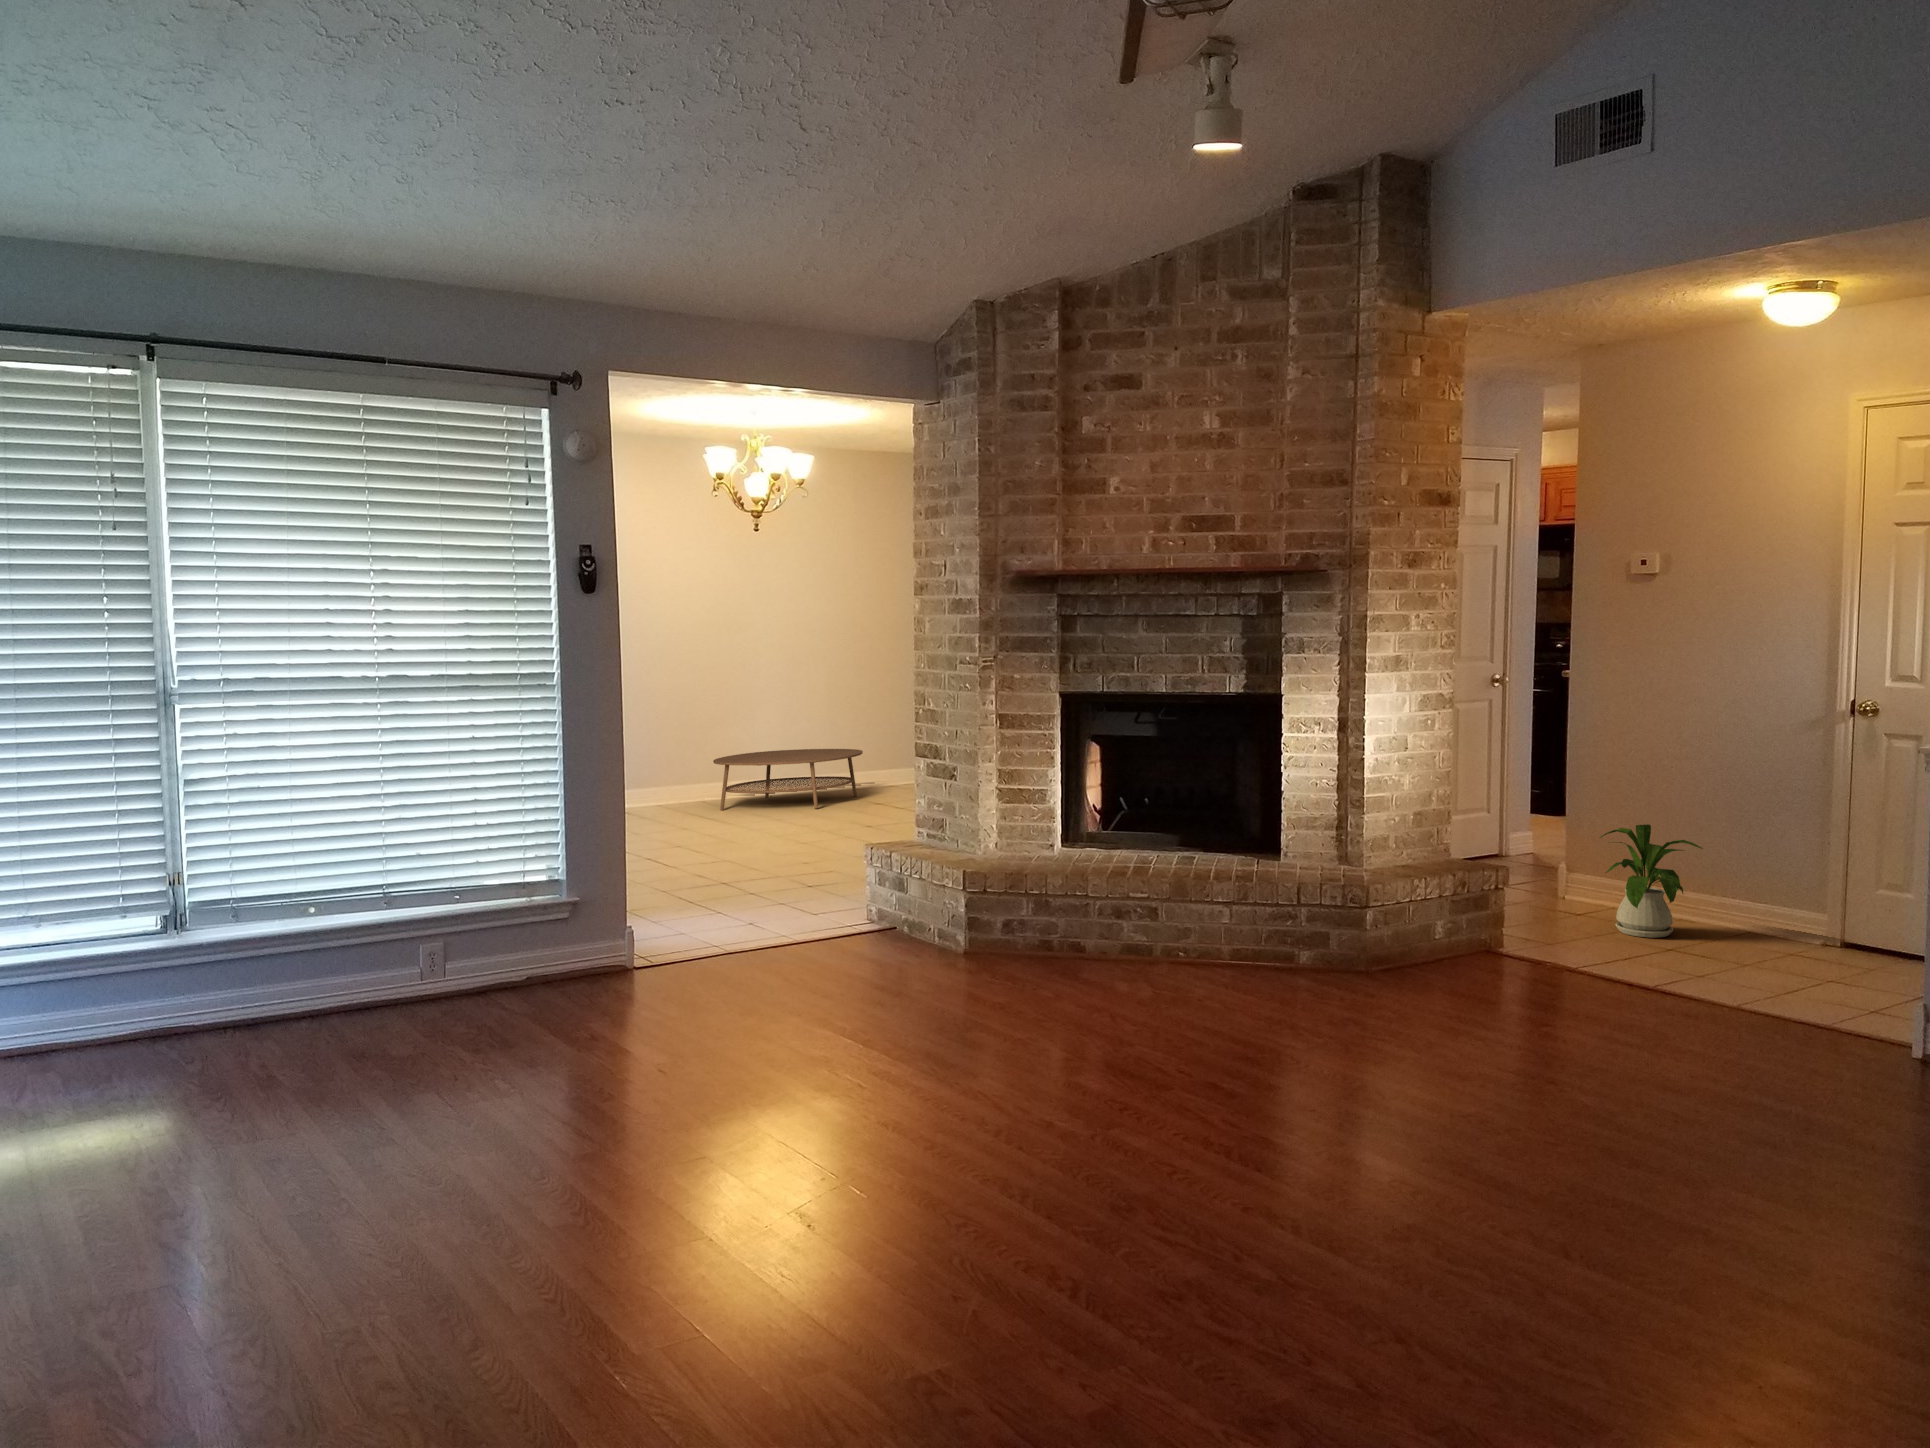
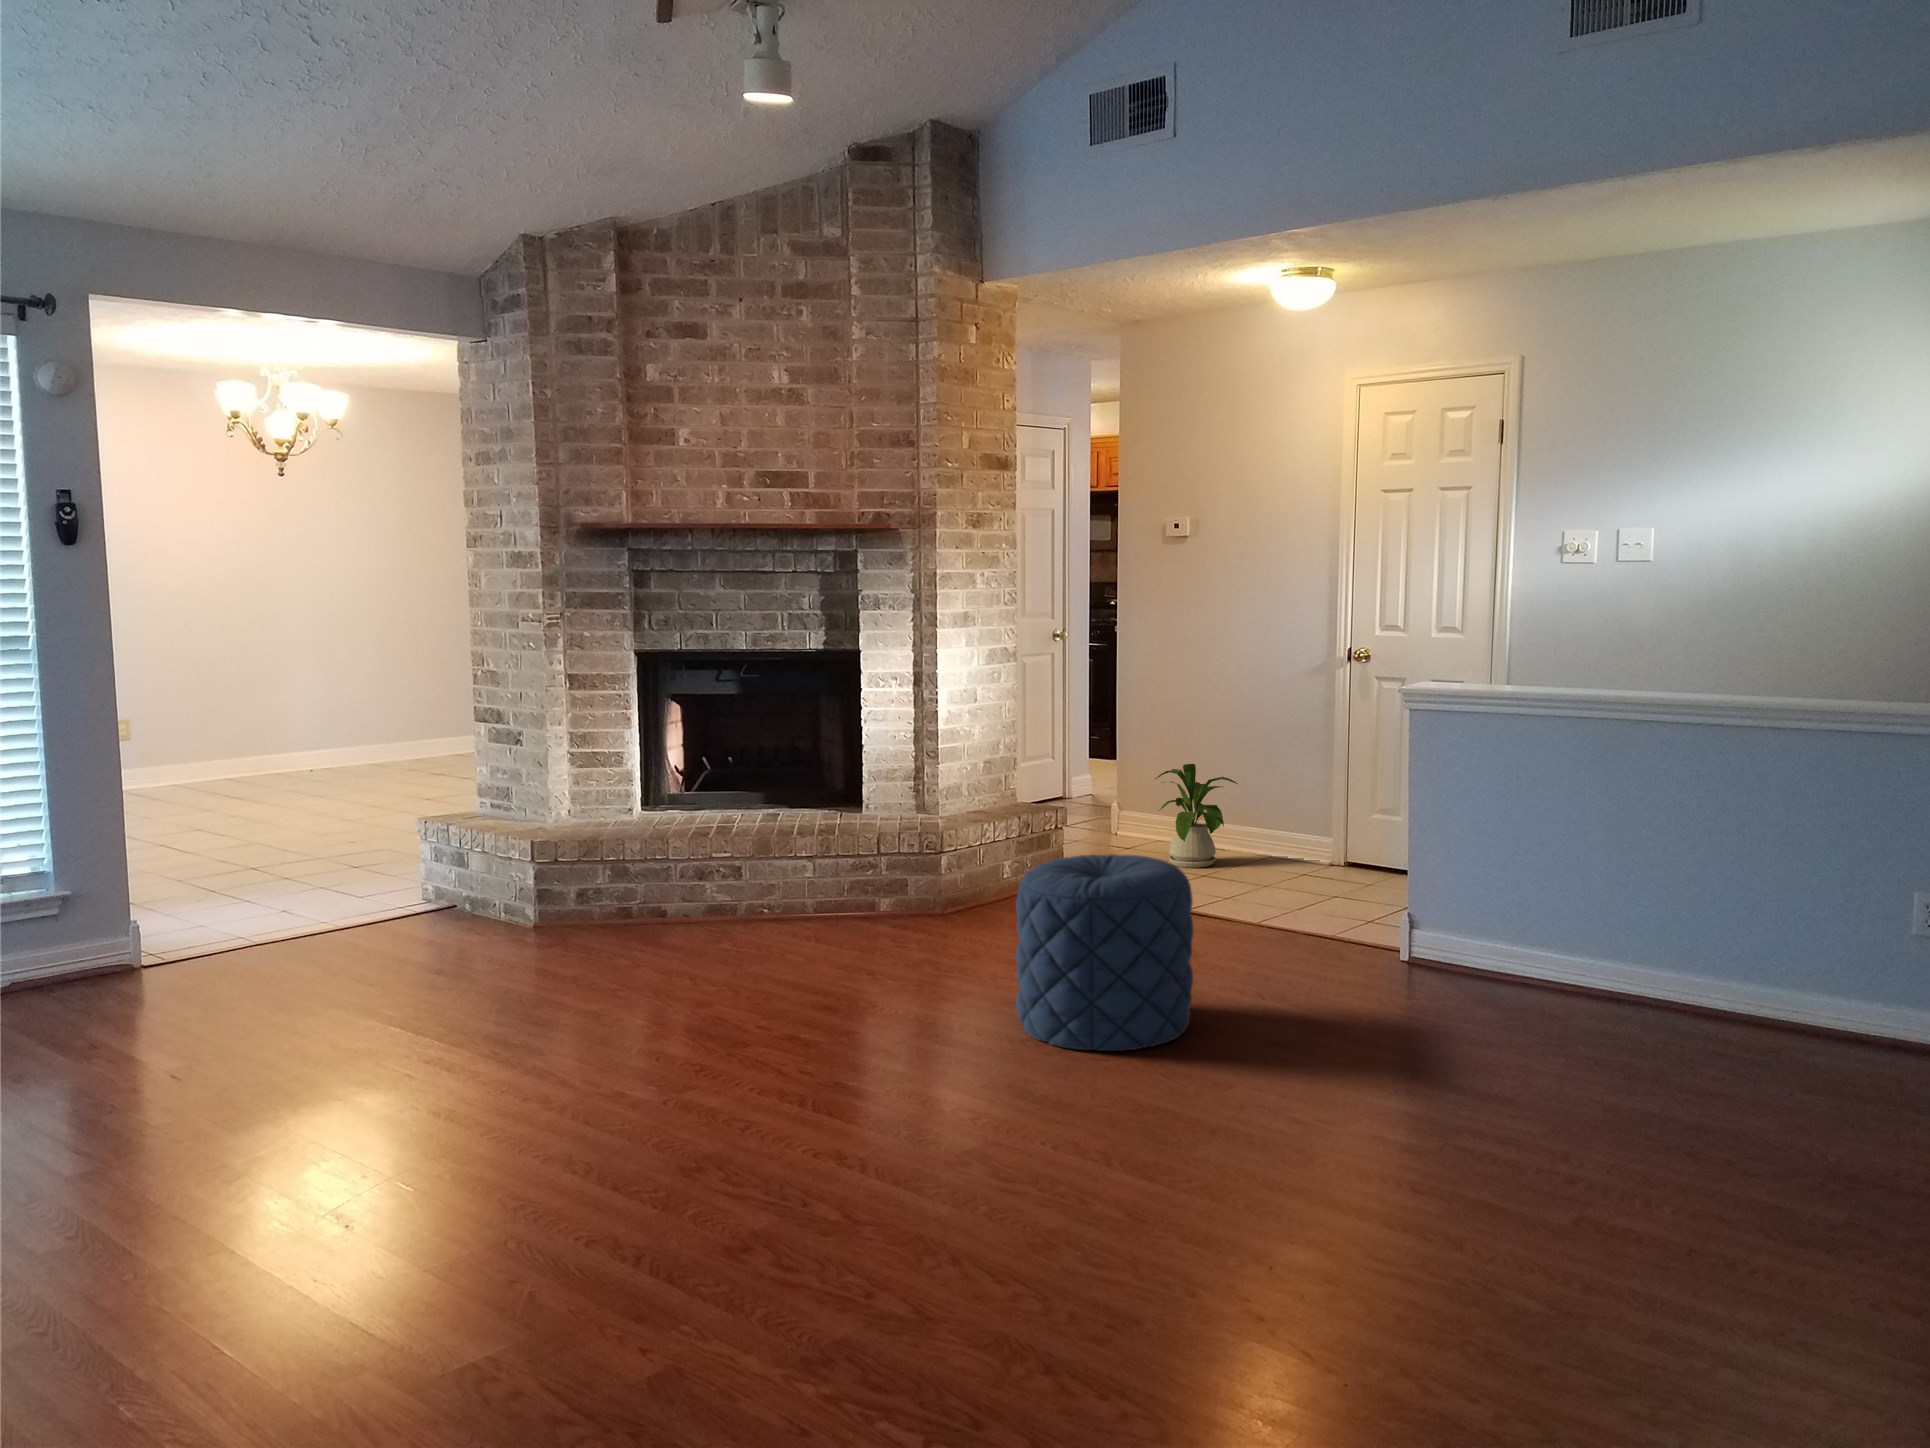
coffee table: present [713,749,863,811] -> none [230,726,418,802]
pouf: none [1480,938,1704,1174] -> present [1016,854,1194,1051]

